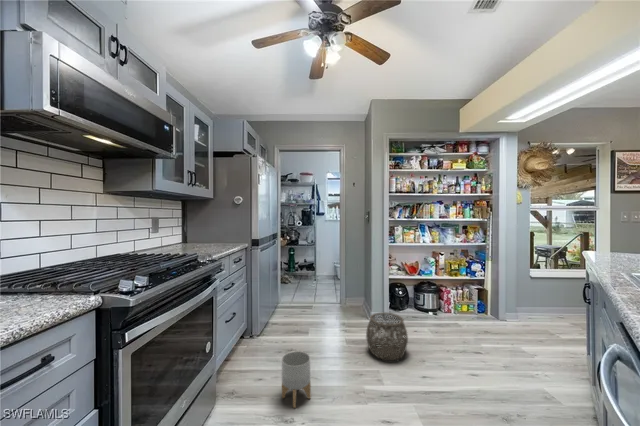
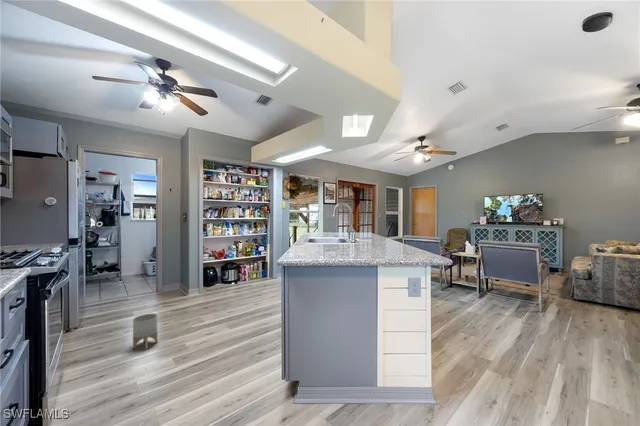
woven basket: present [366,312,408,360] -> none [191,283,221,313]

